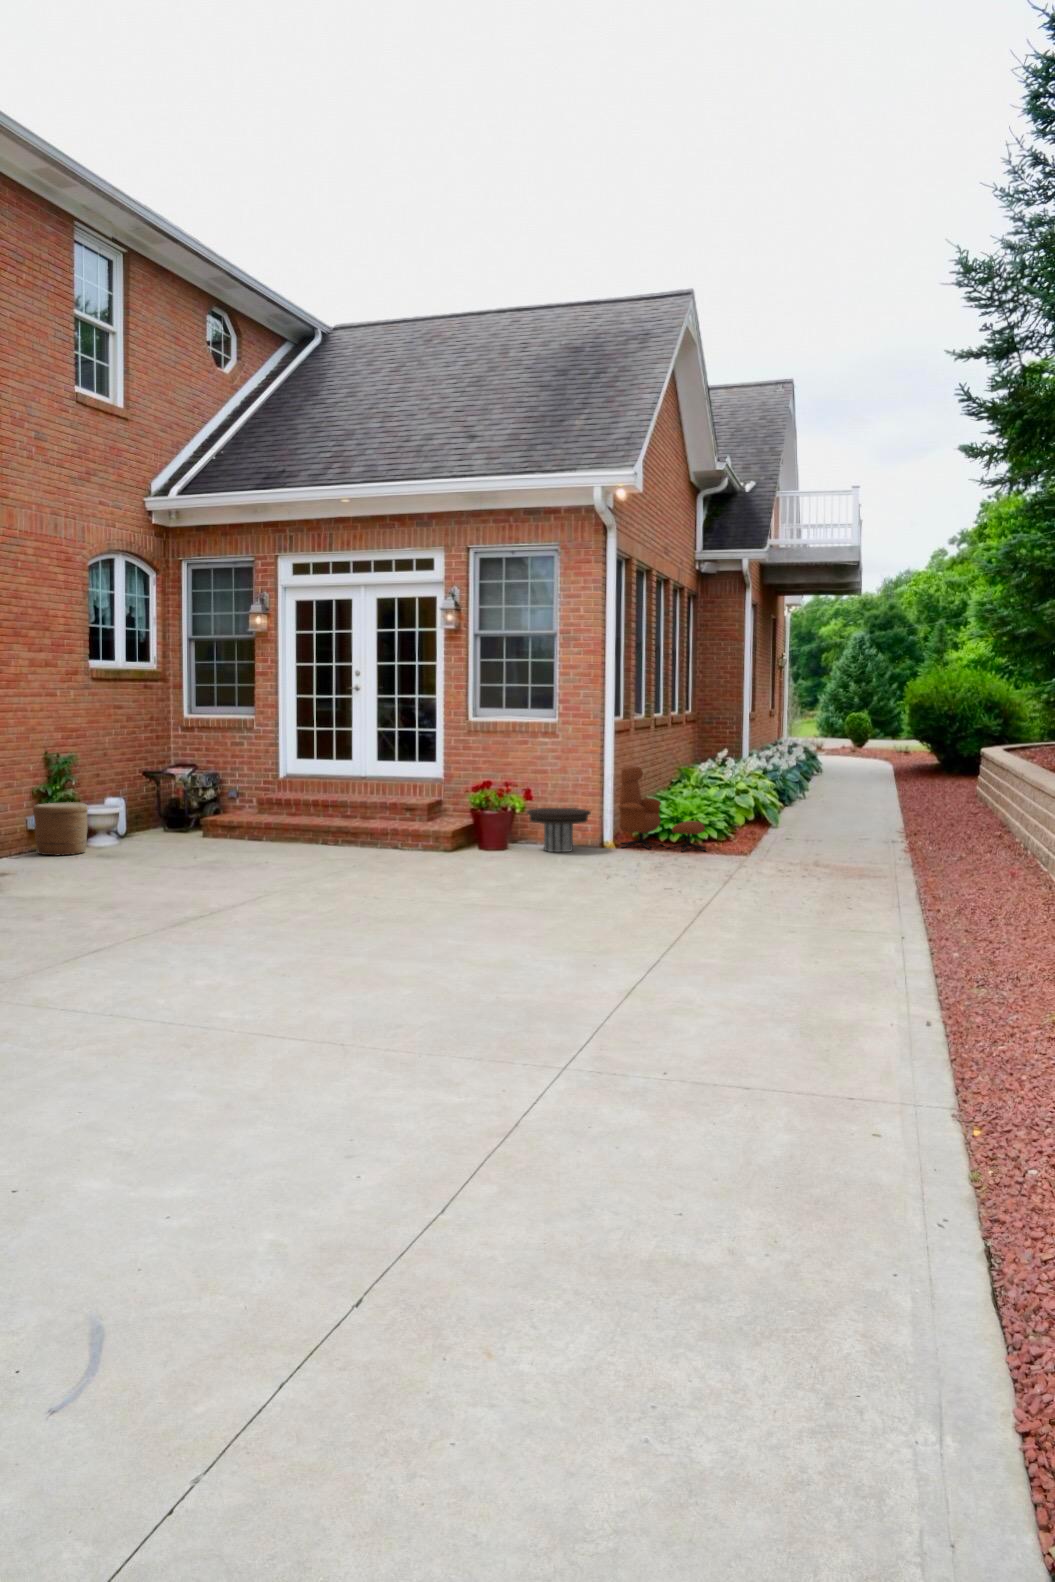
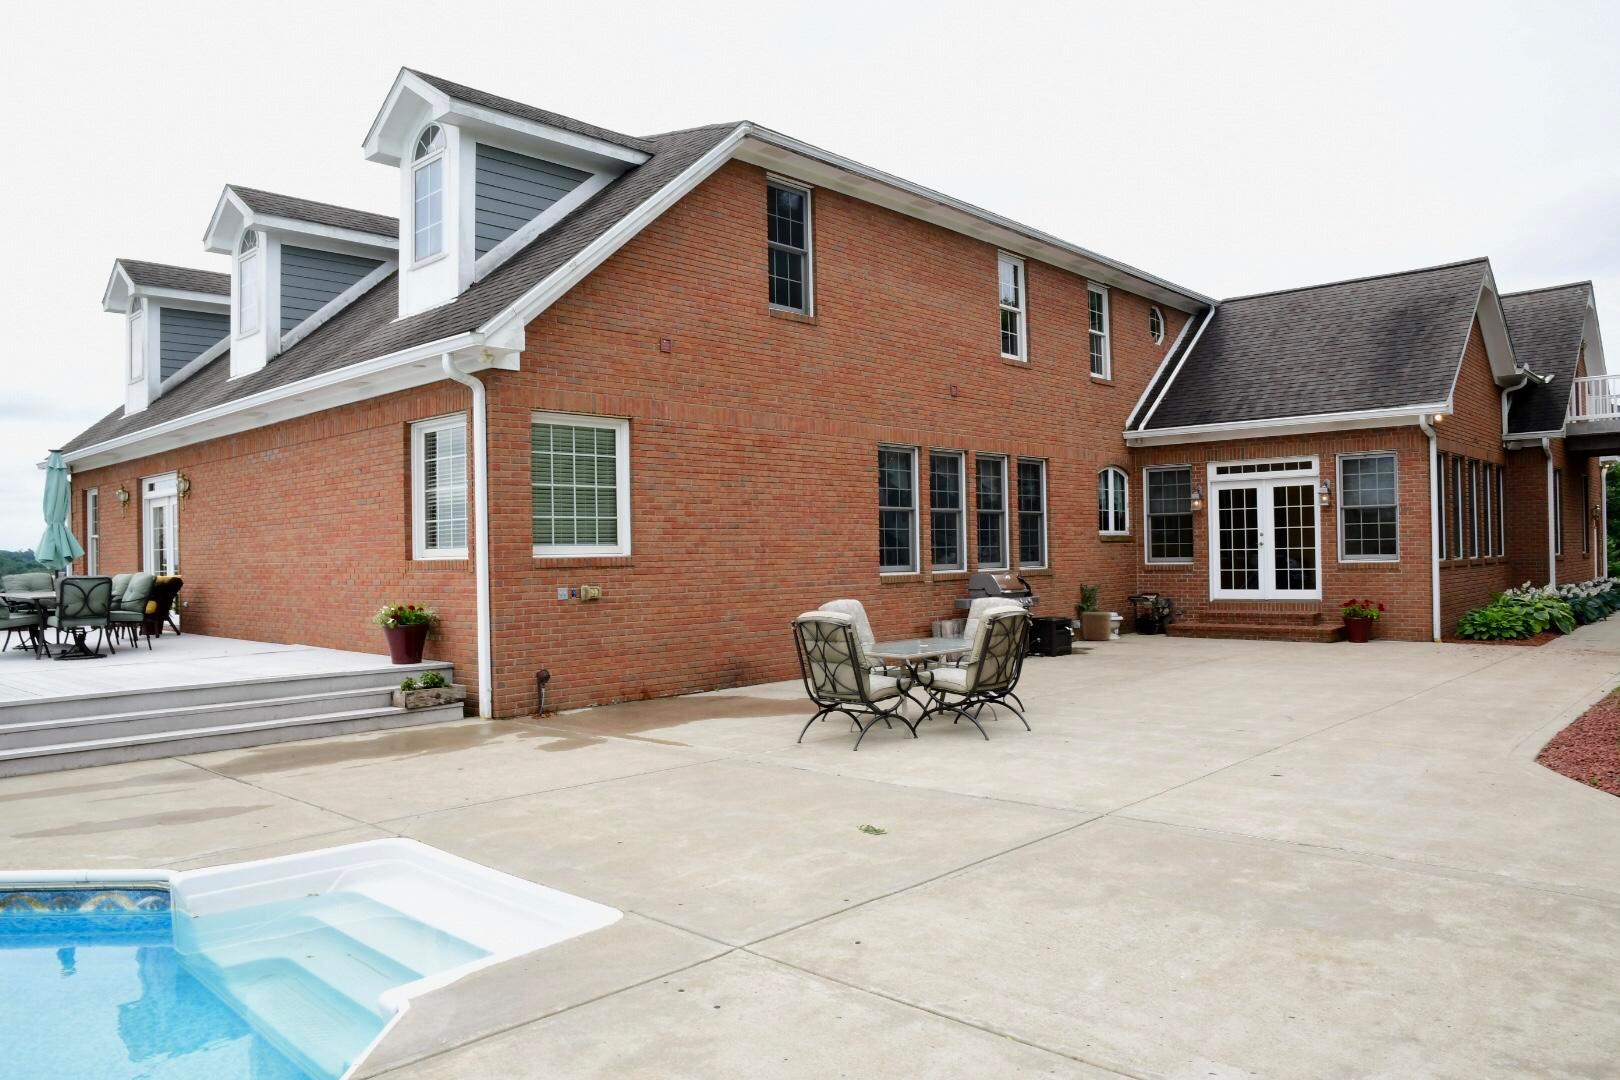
lounge chair: present [619,767,706,852] -> none [1444,589,1508,642]
side table: present [527,808,591,852] -> none [1381,615,1425,642]

